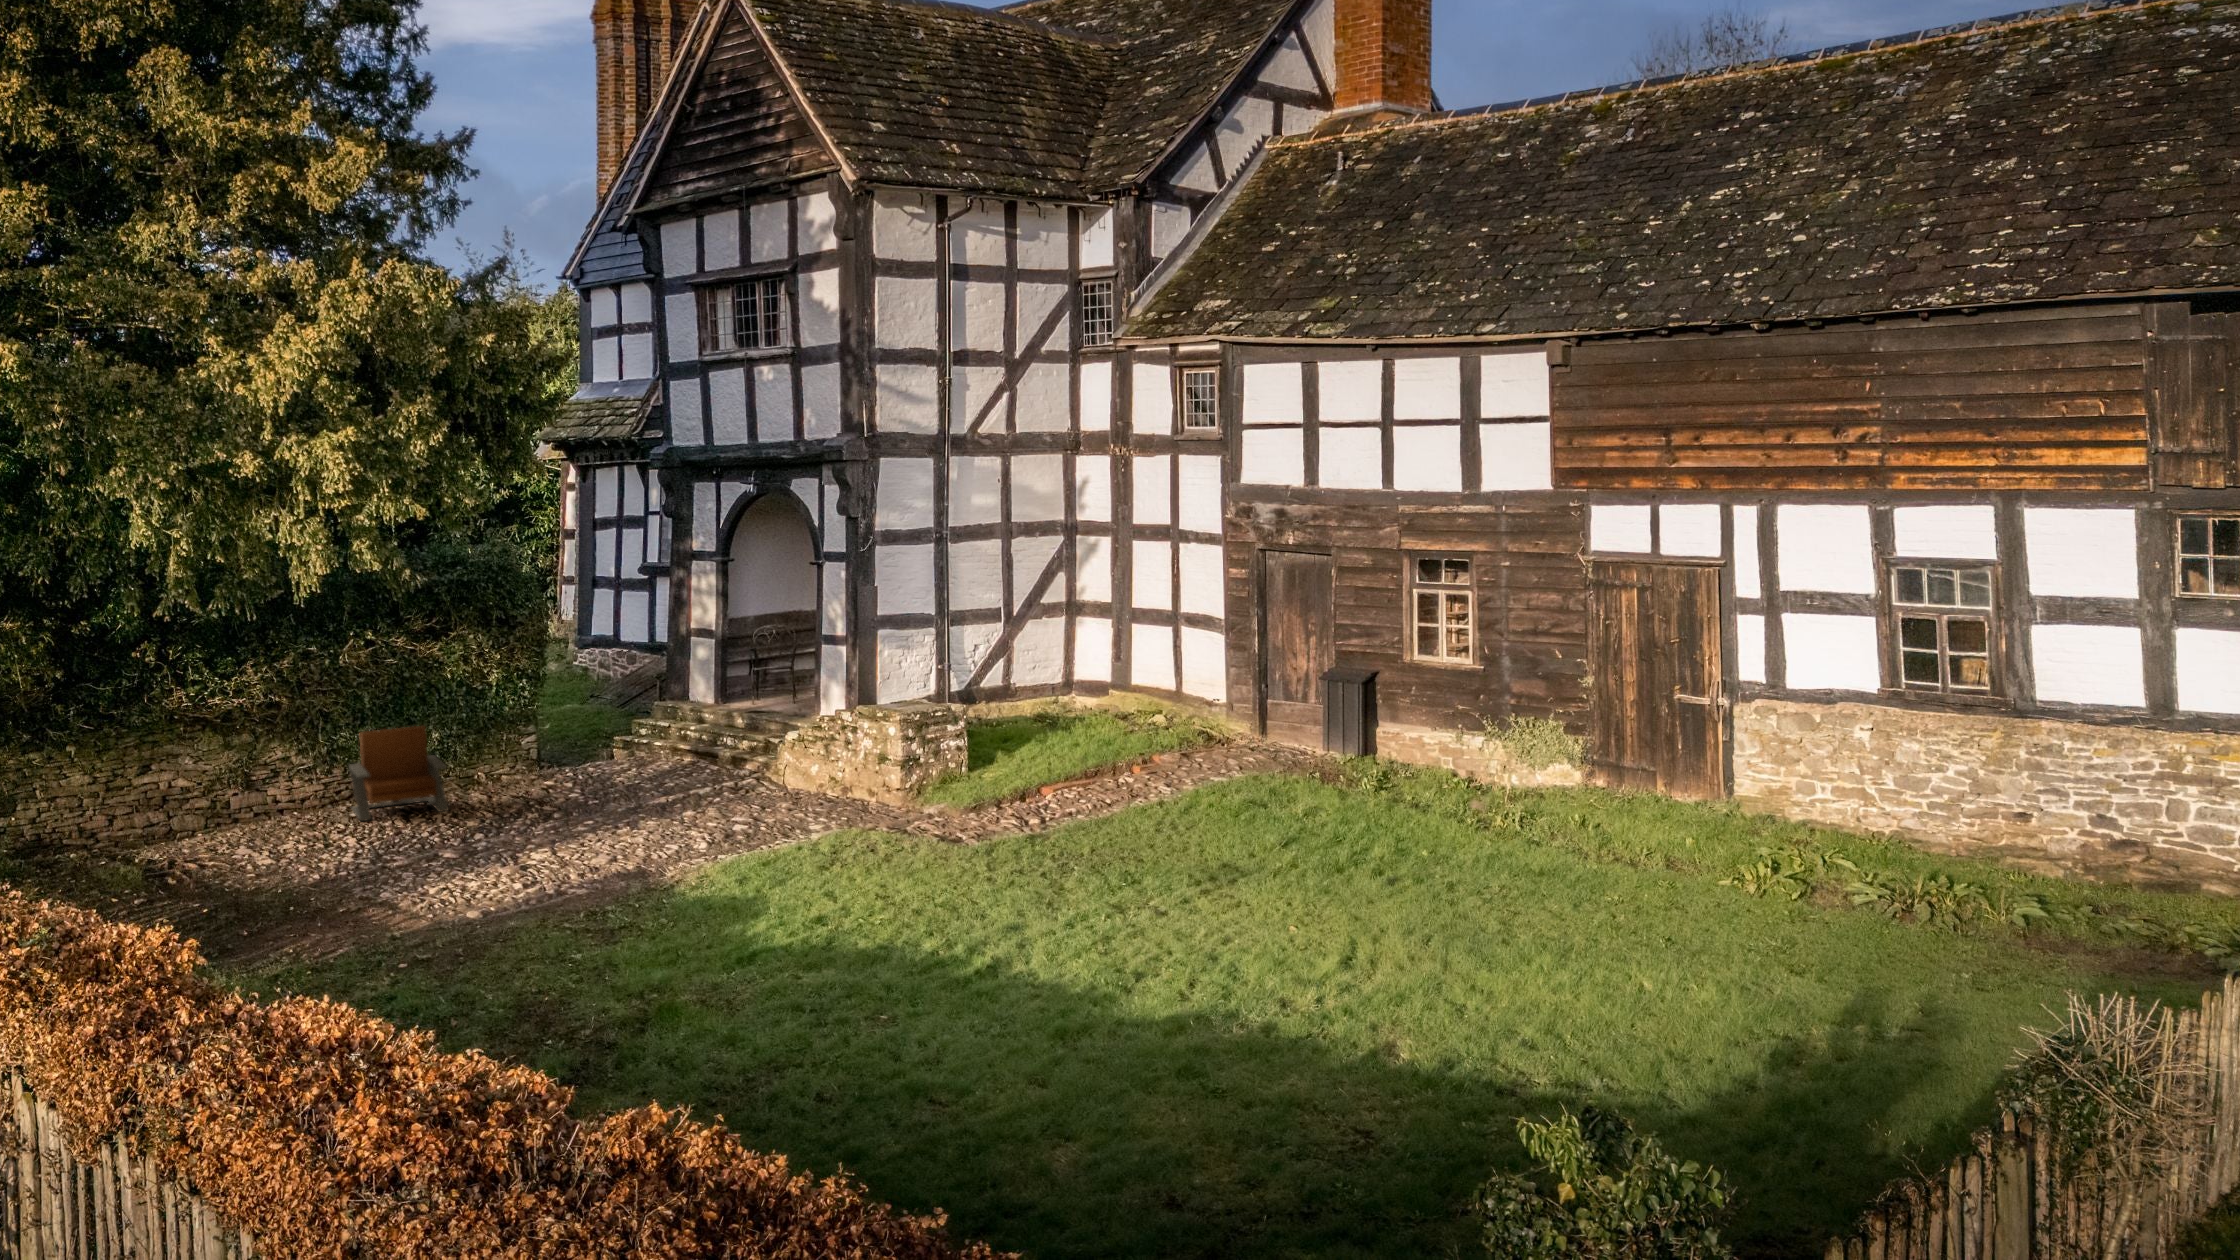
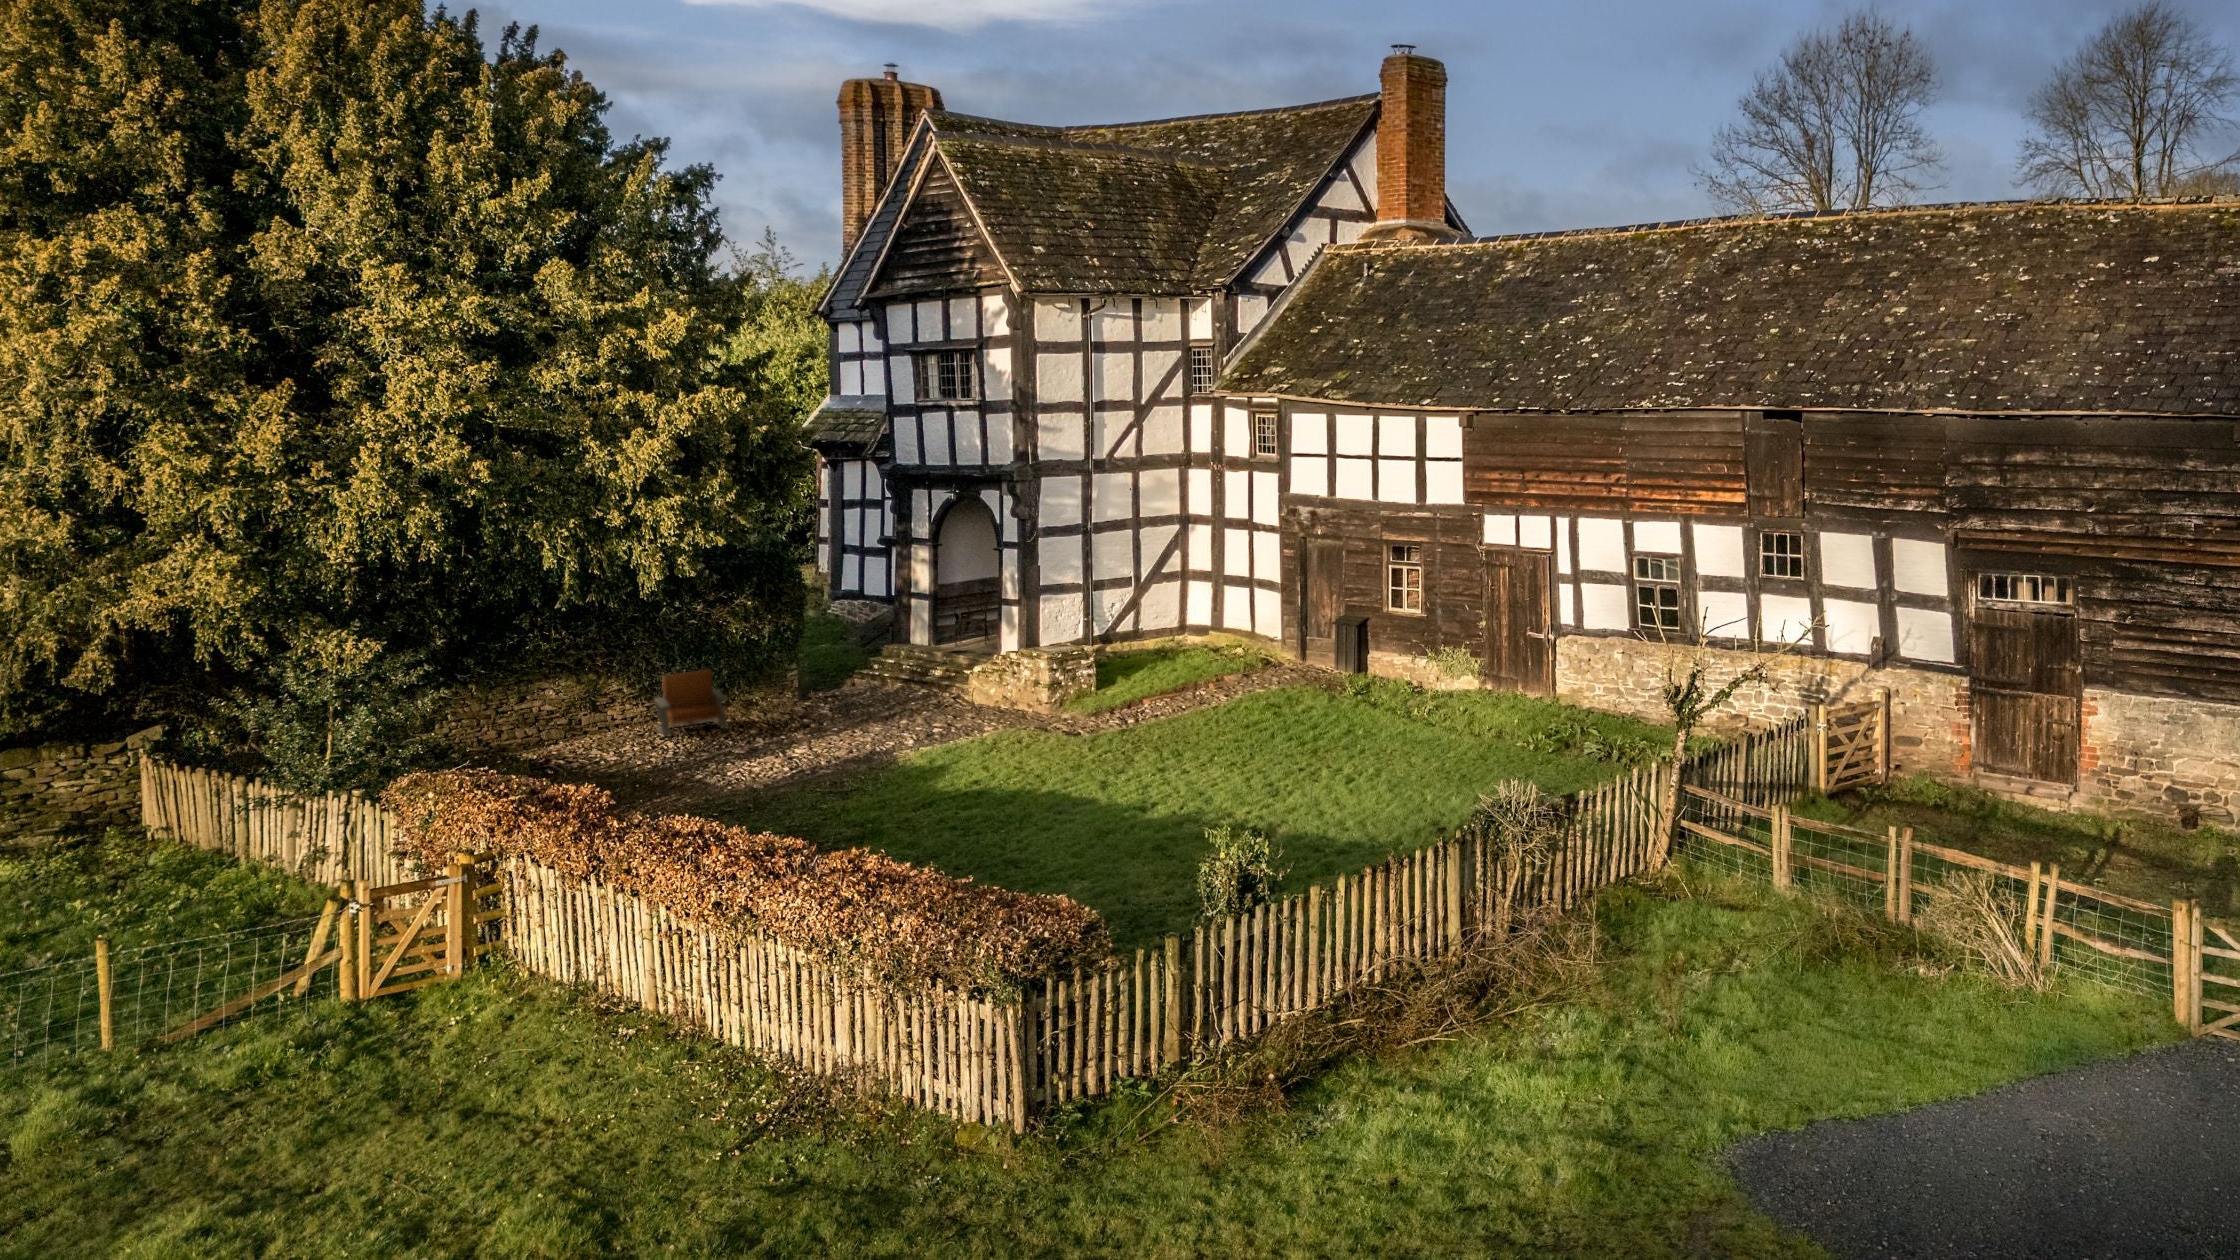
potted plant: none [528,722,562,775] -> present [797,670,809,700]

